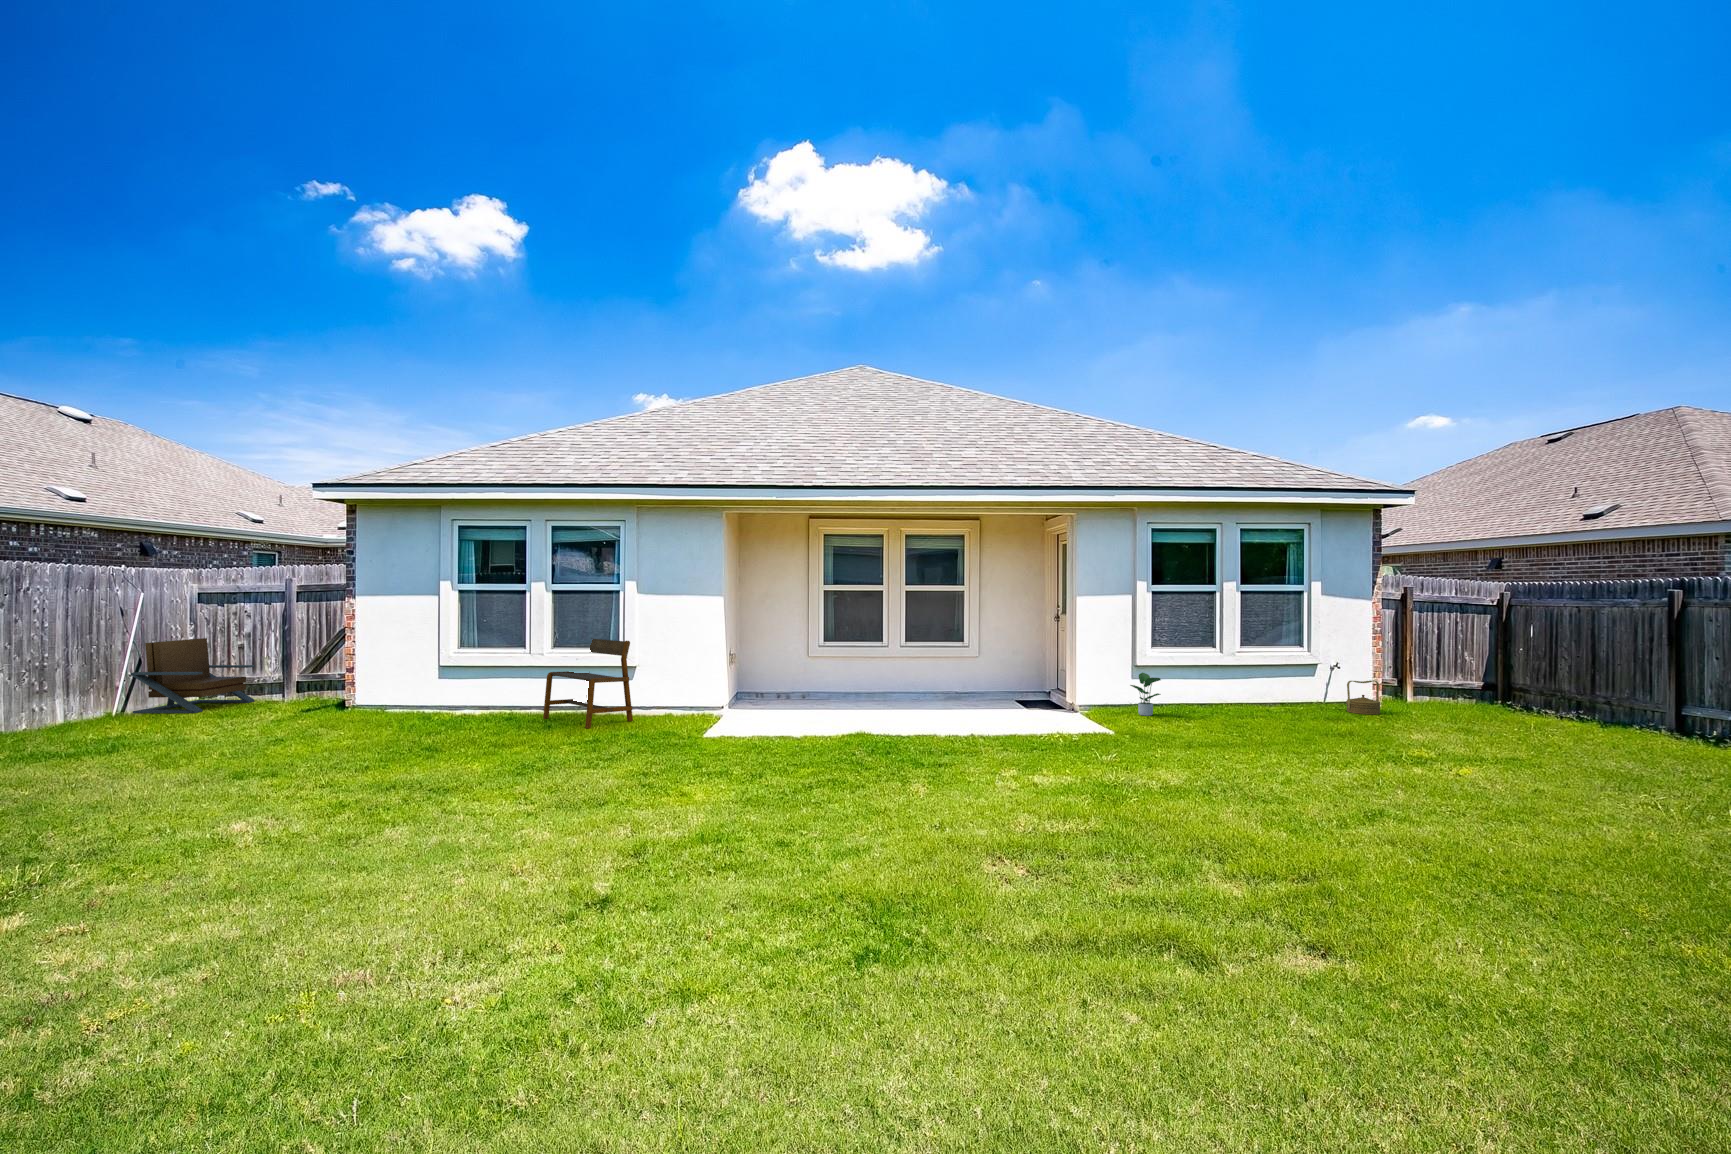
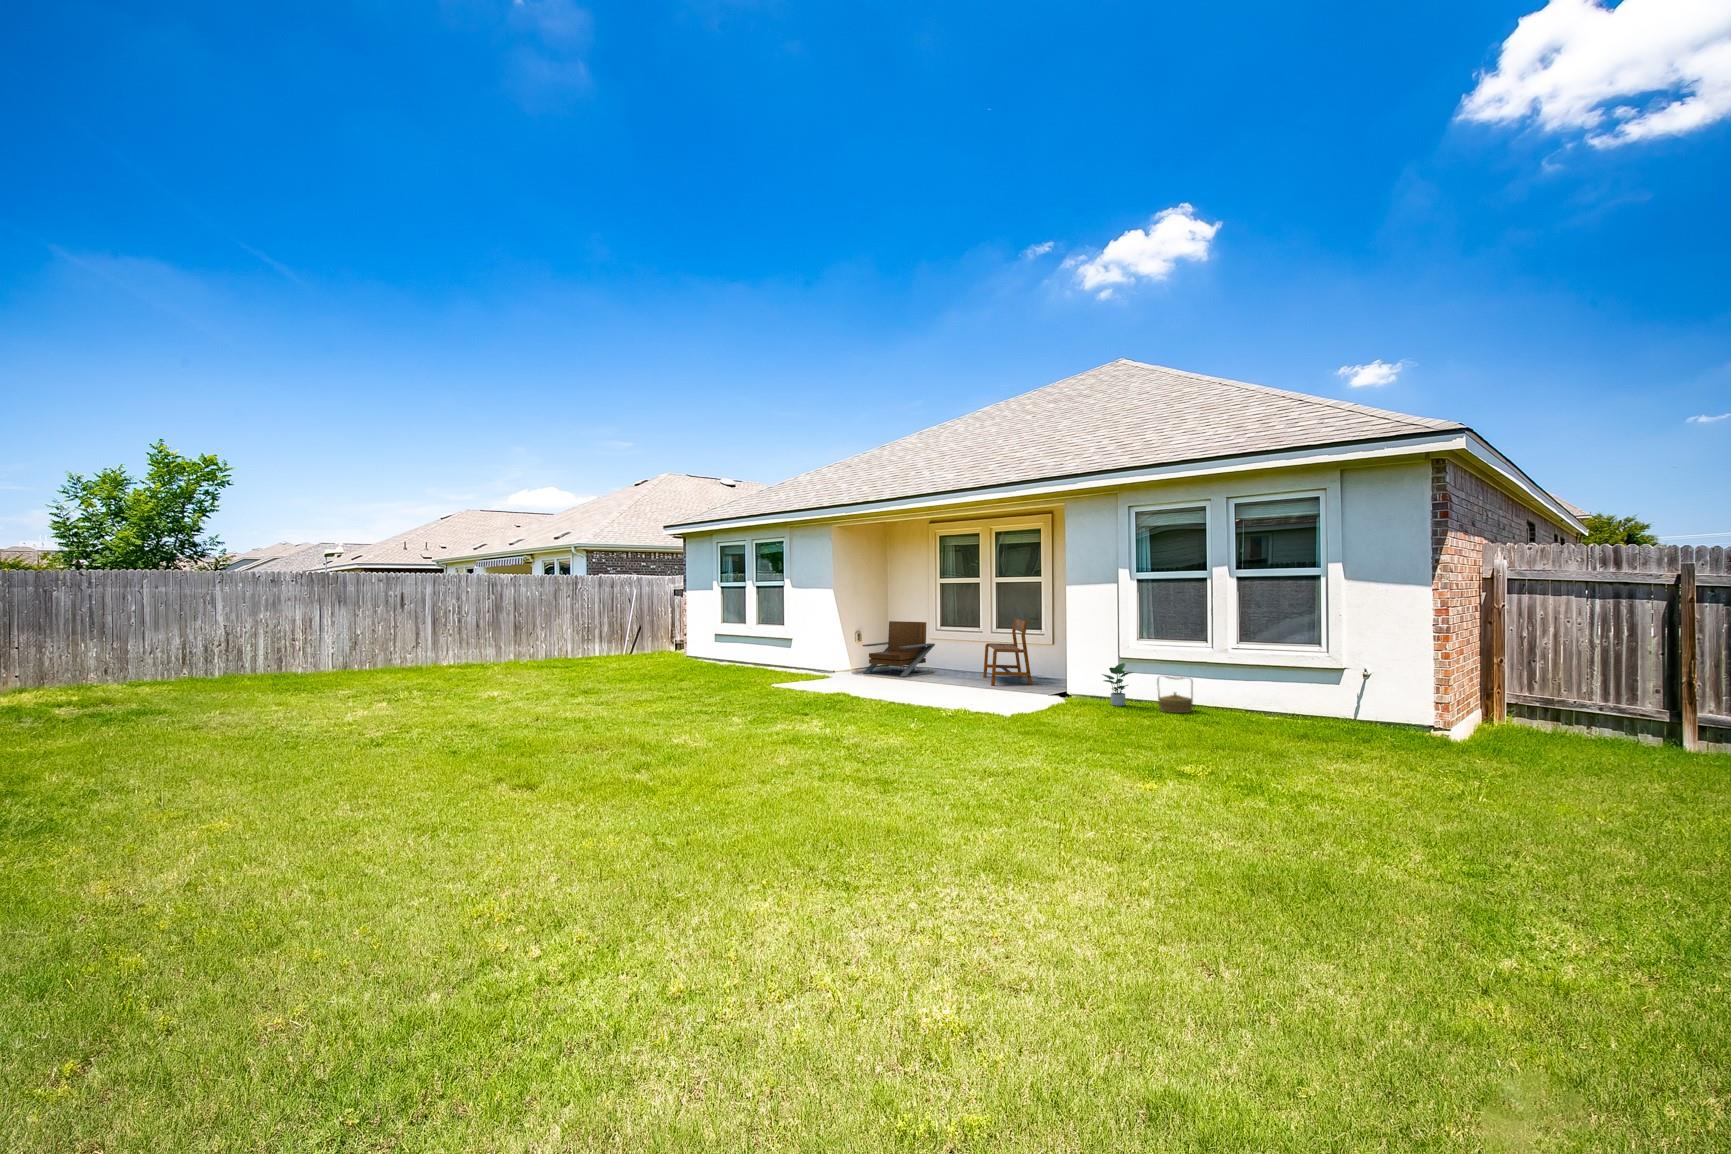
lounge chair: present [131,638,255,713] -> present [863,621,935,678]
bench: present [543,639,633,729] -> present [983,618,1032,686]
woven basket: present [1346,681,1381,715] -> present [1157,676,1193,713]

